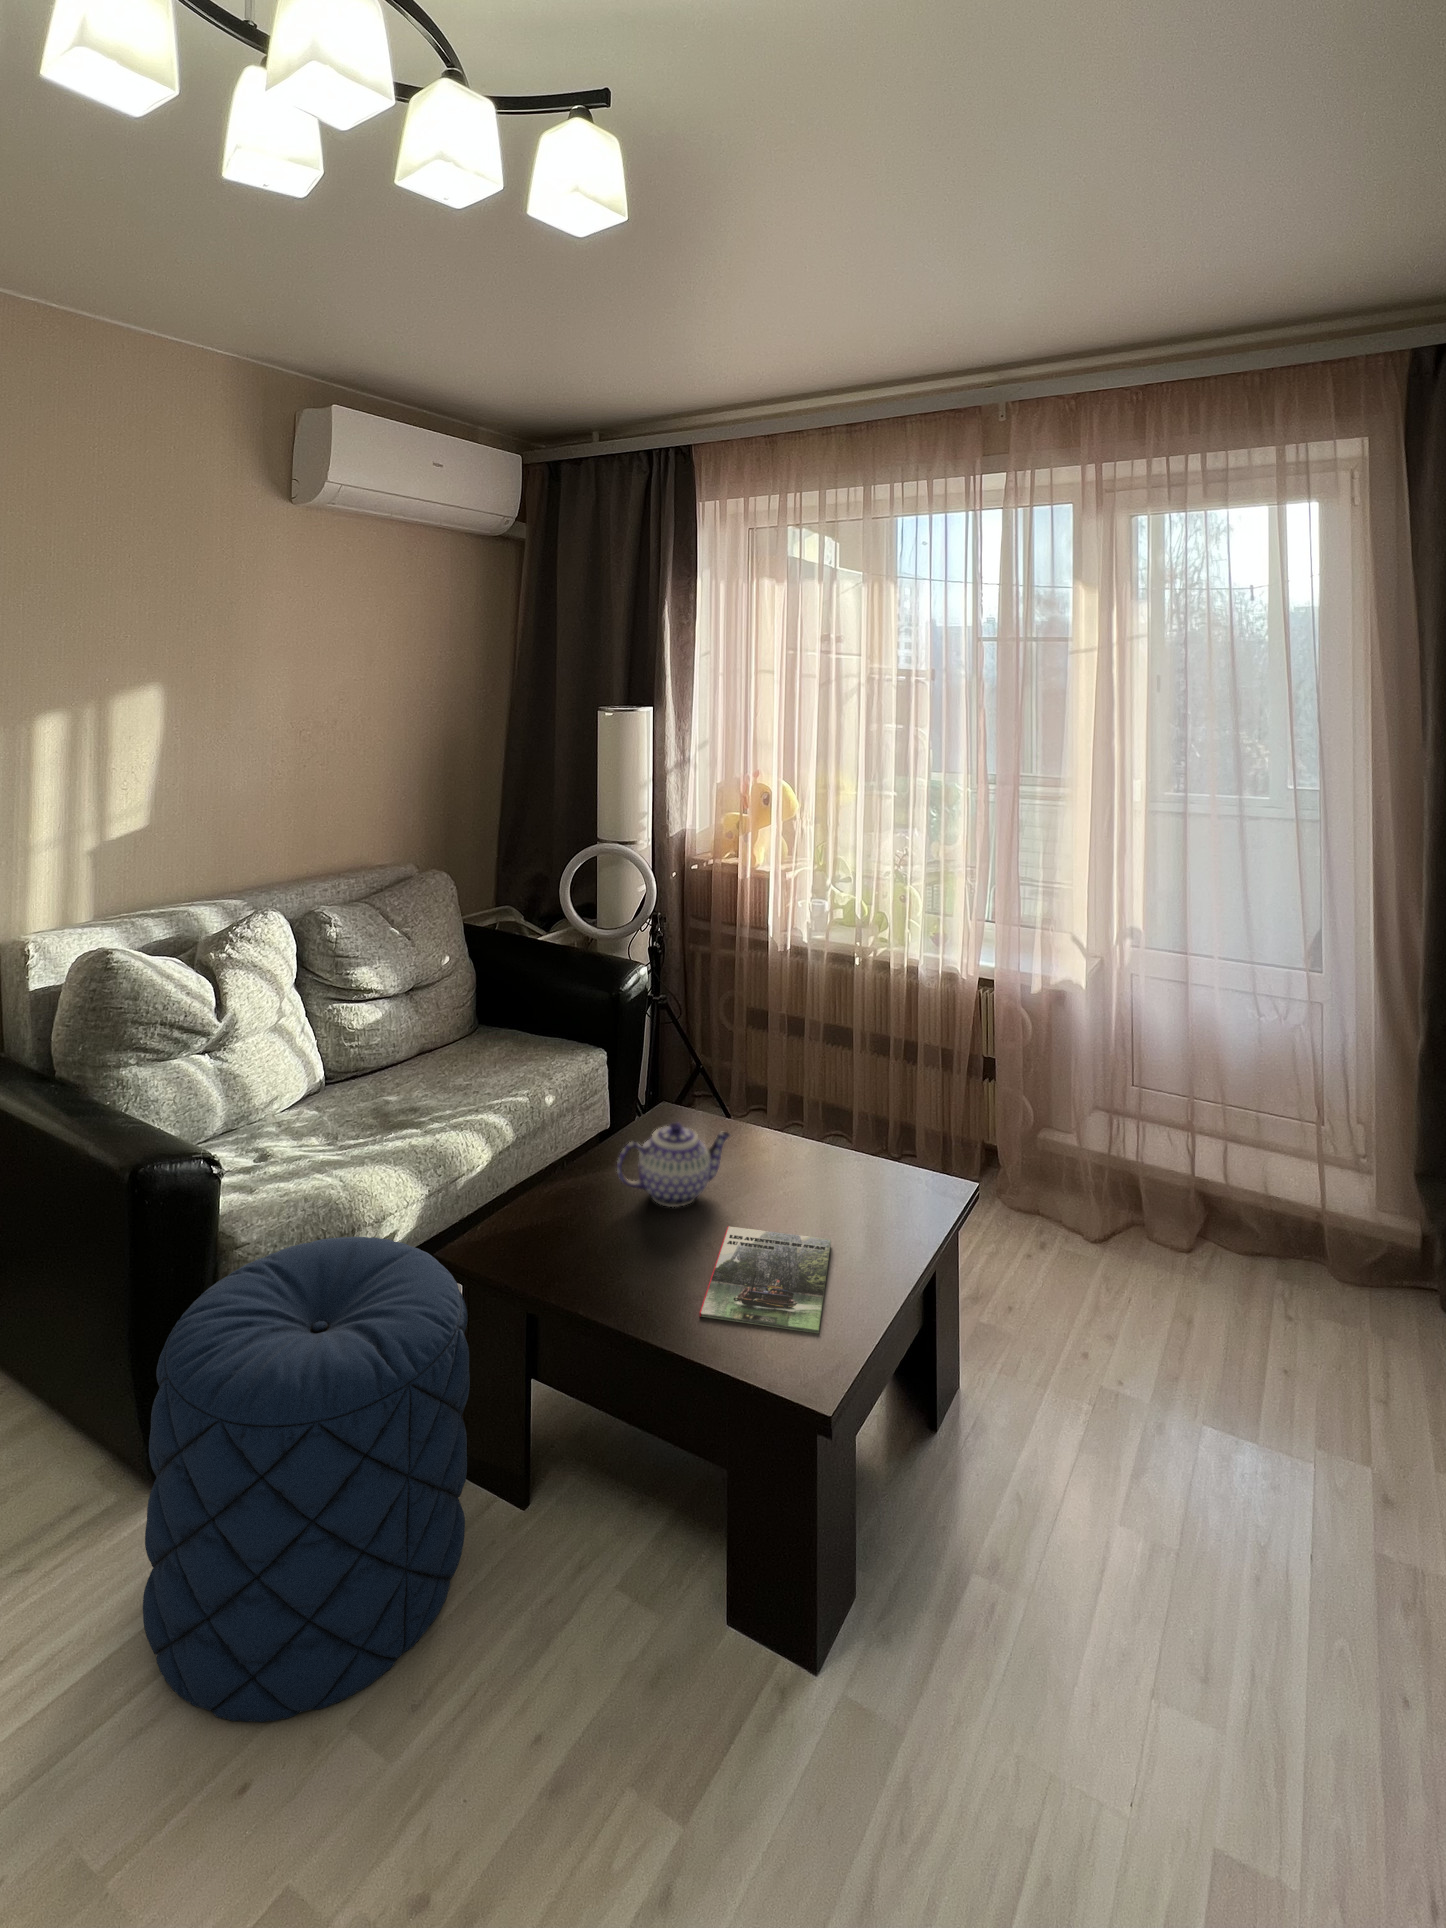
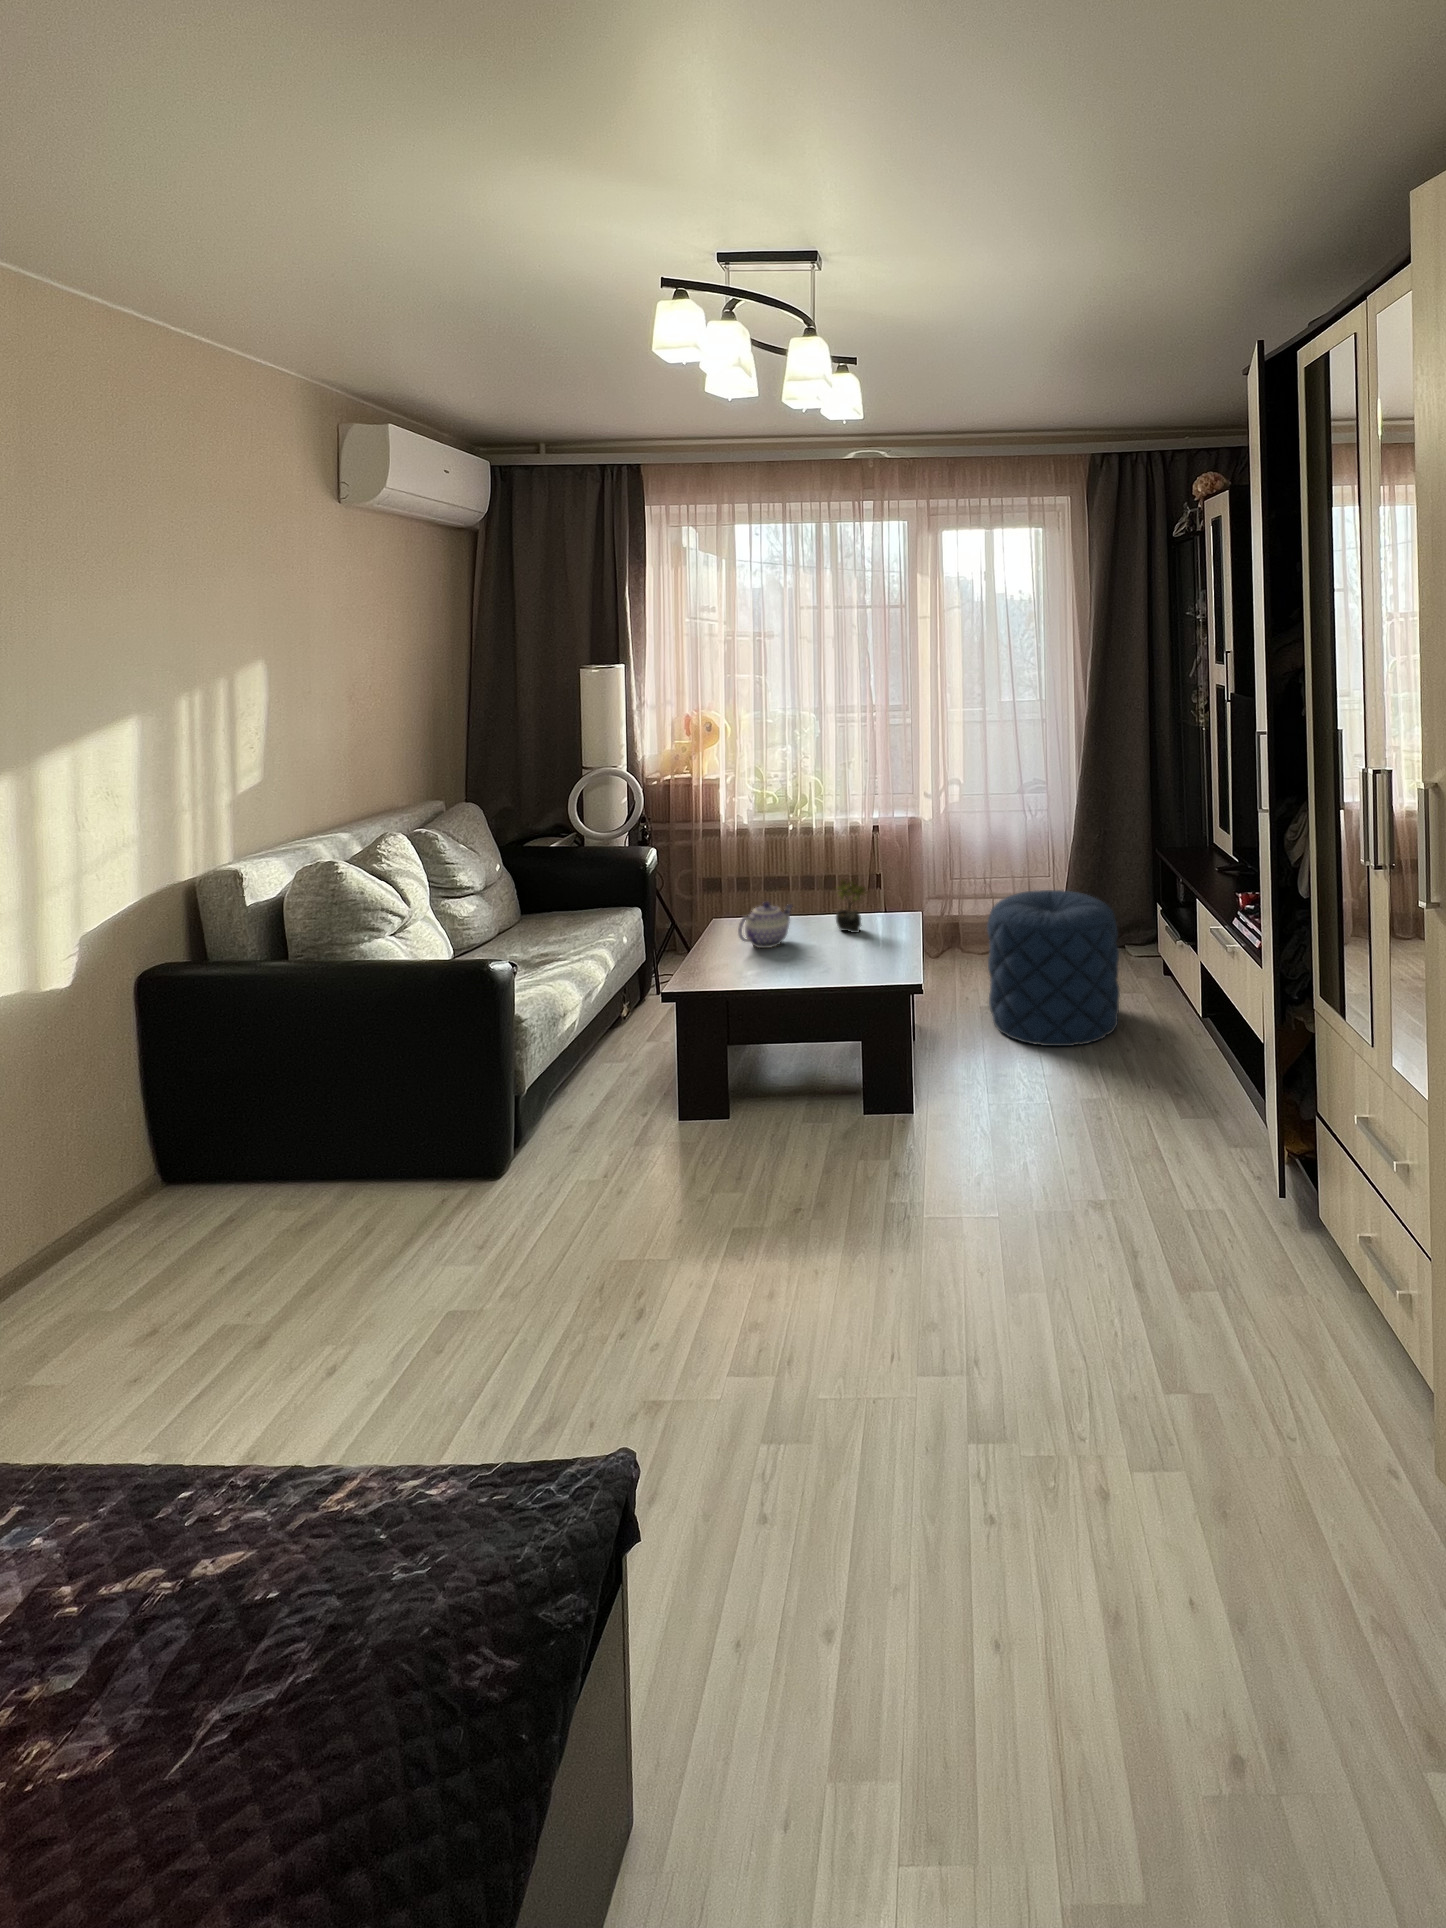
succulent plant: none [799,1107,861,1218] -> present [836,880,867,933]
magazine: present [700,1226,831,1333] -> none [812,937,891,972]
pouf: present [143,1237,470,1722] -> present [987,890,1120,1046]

